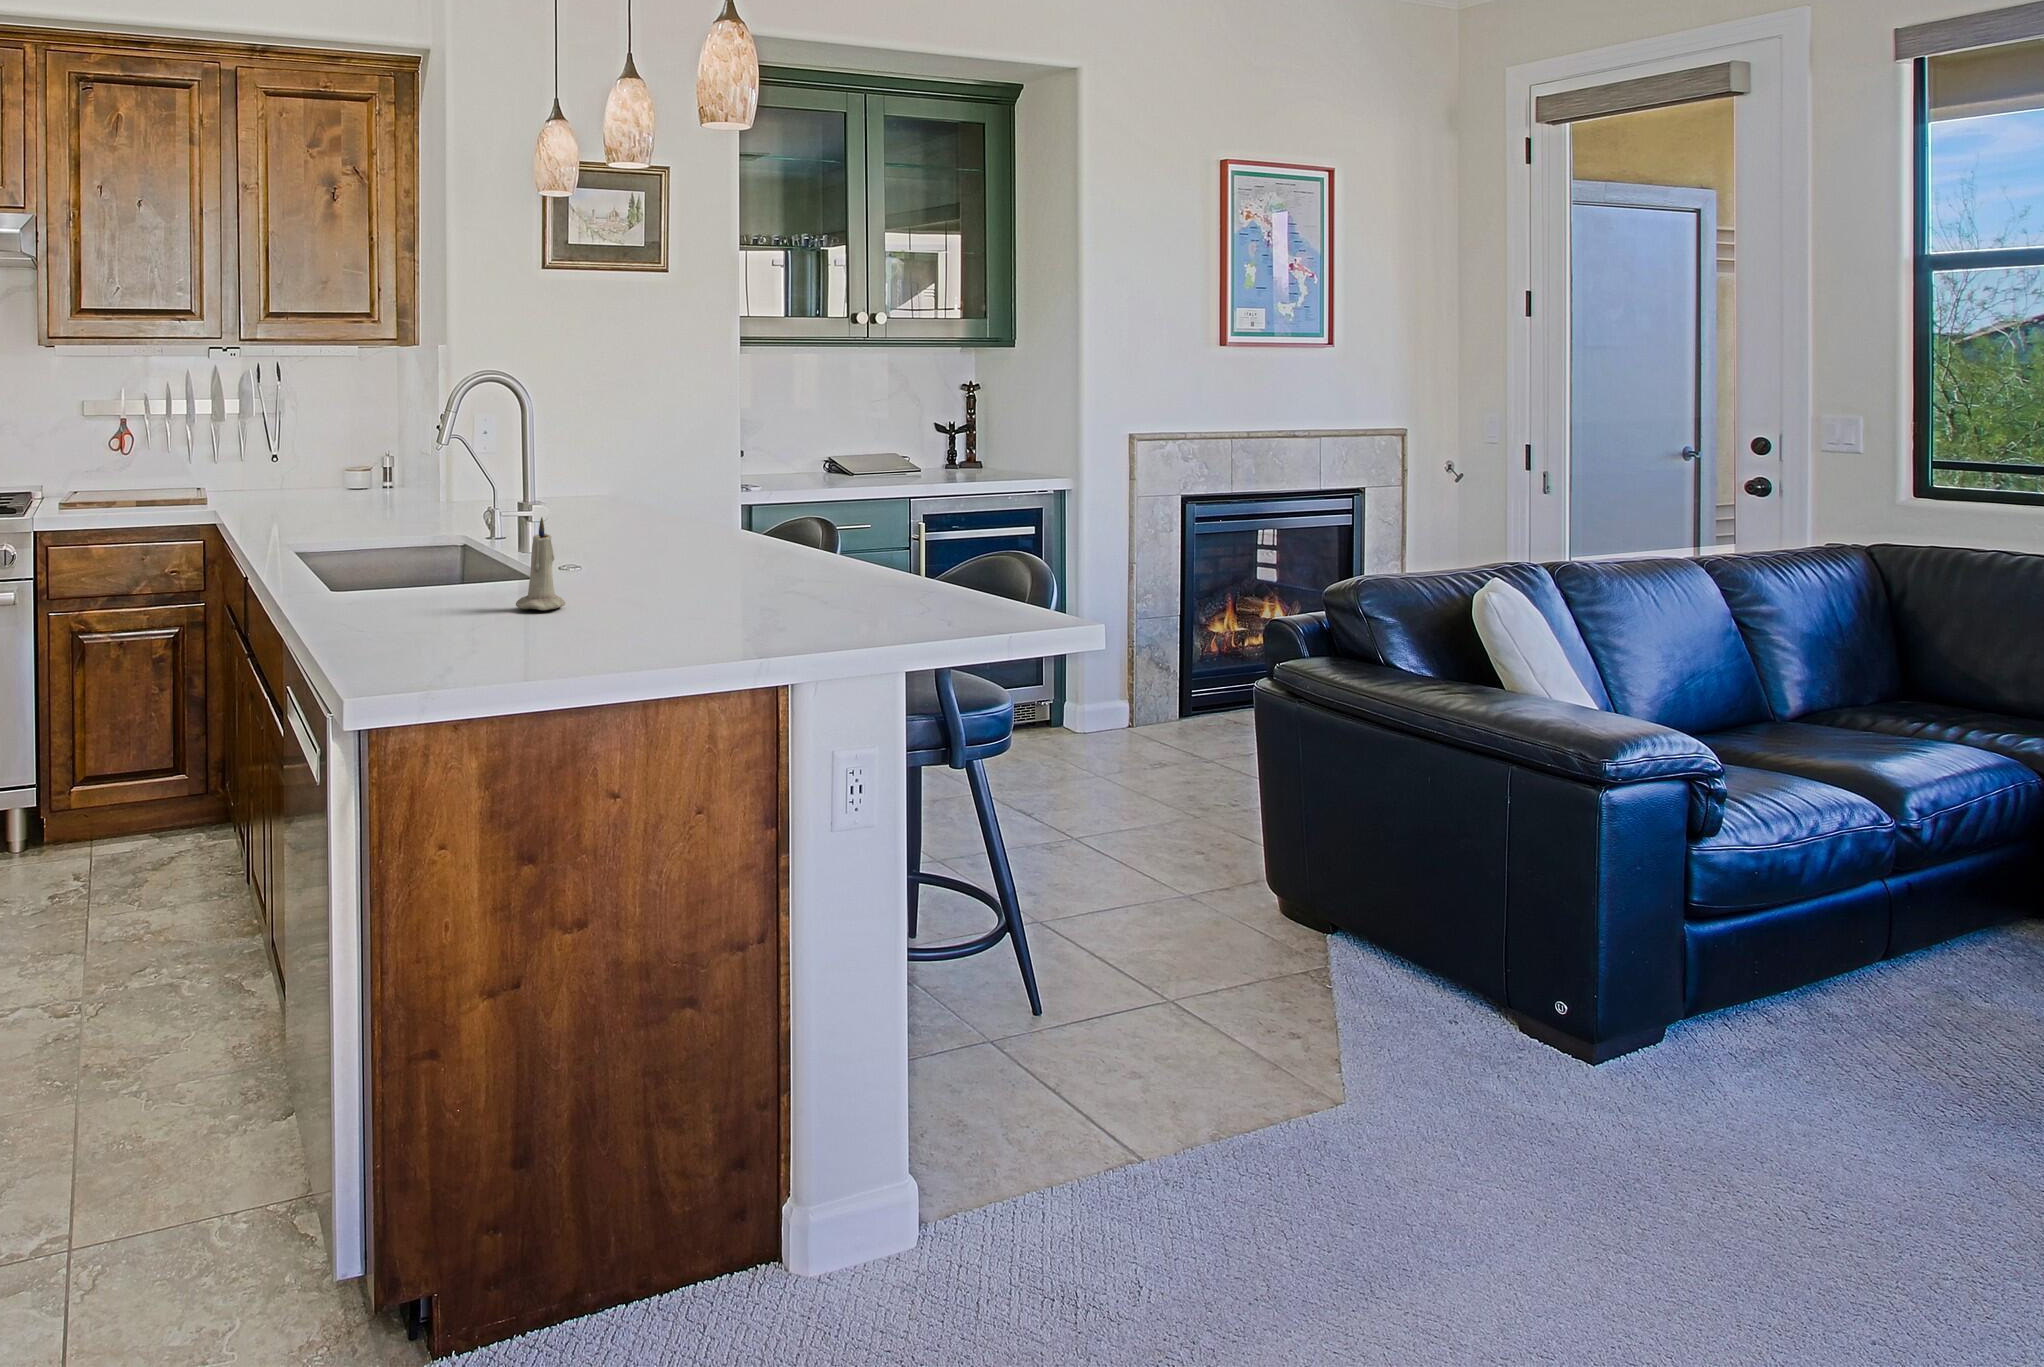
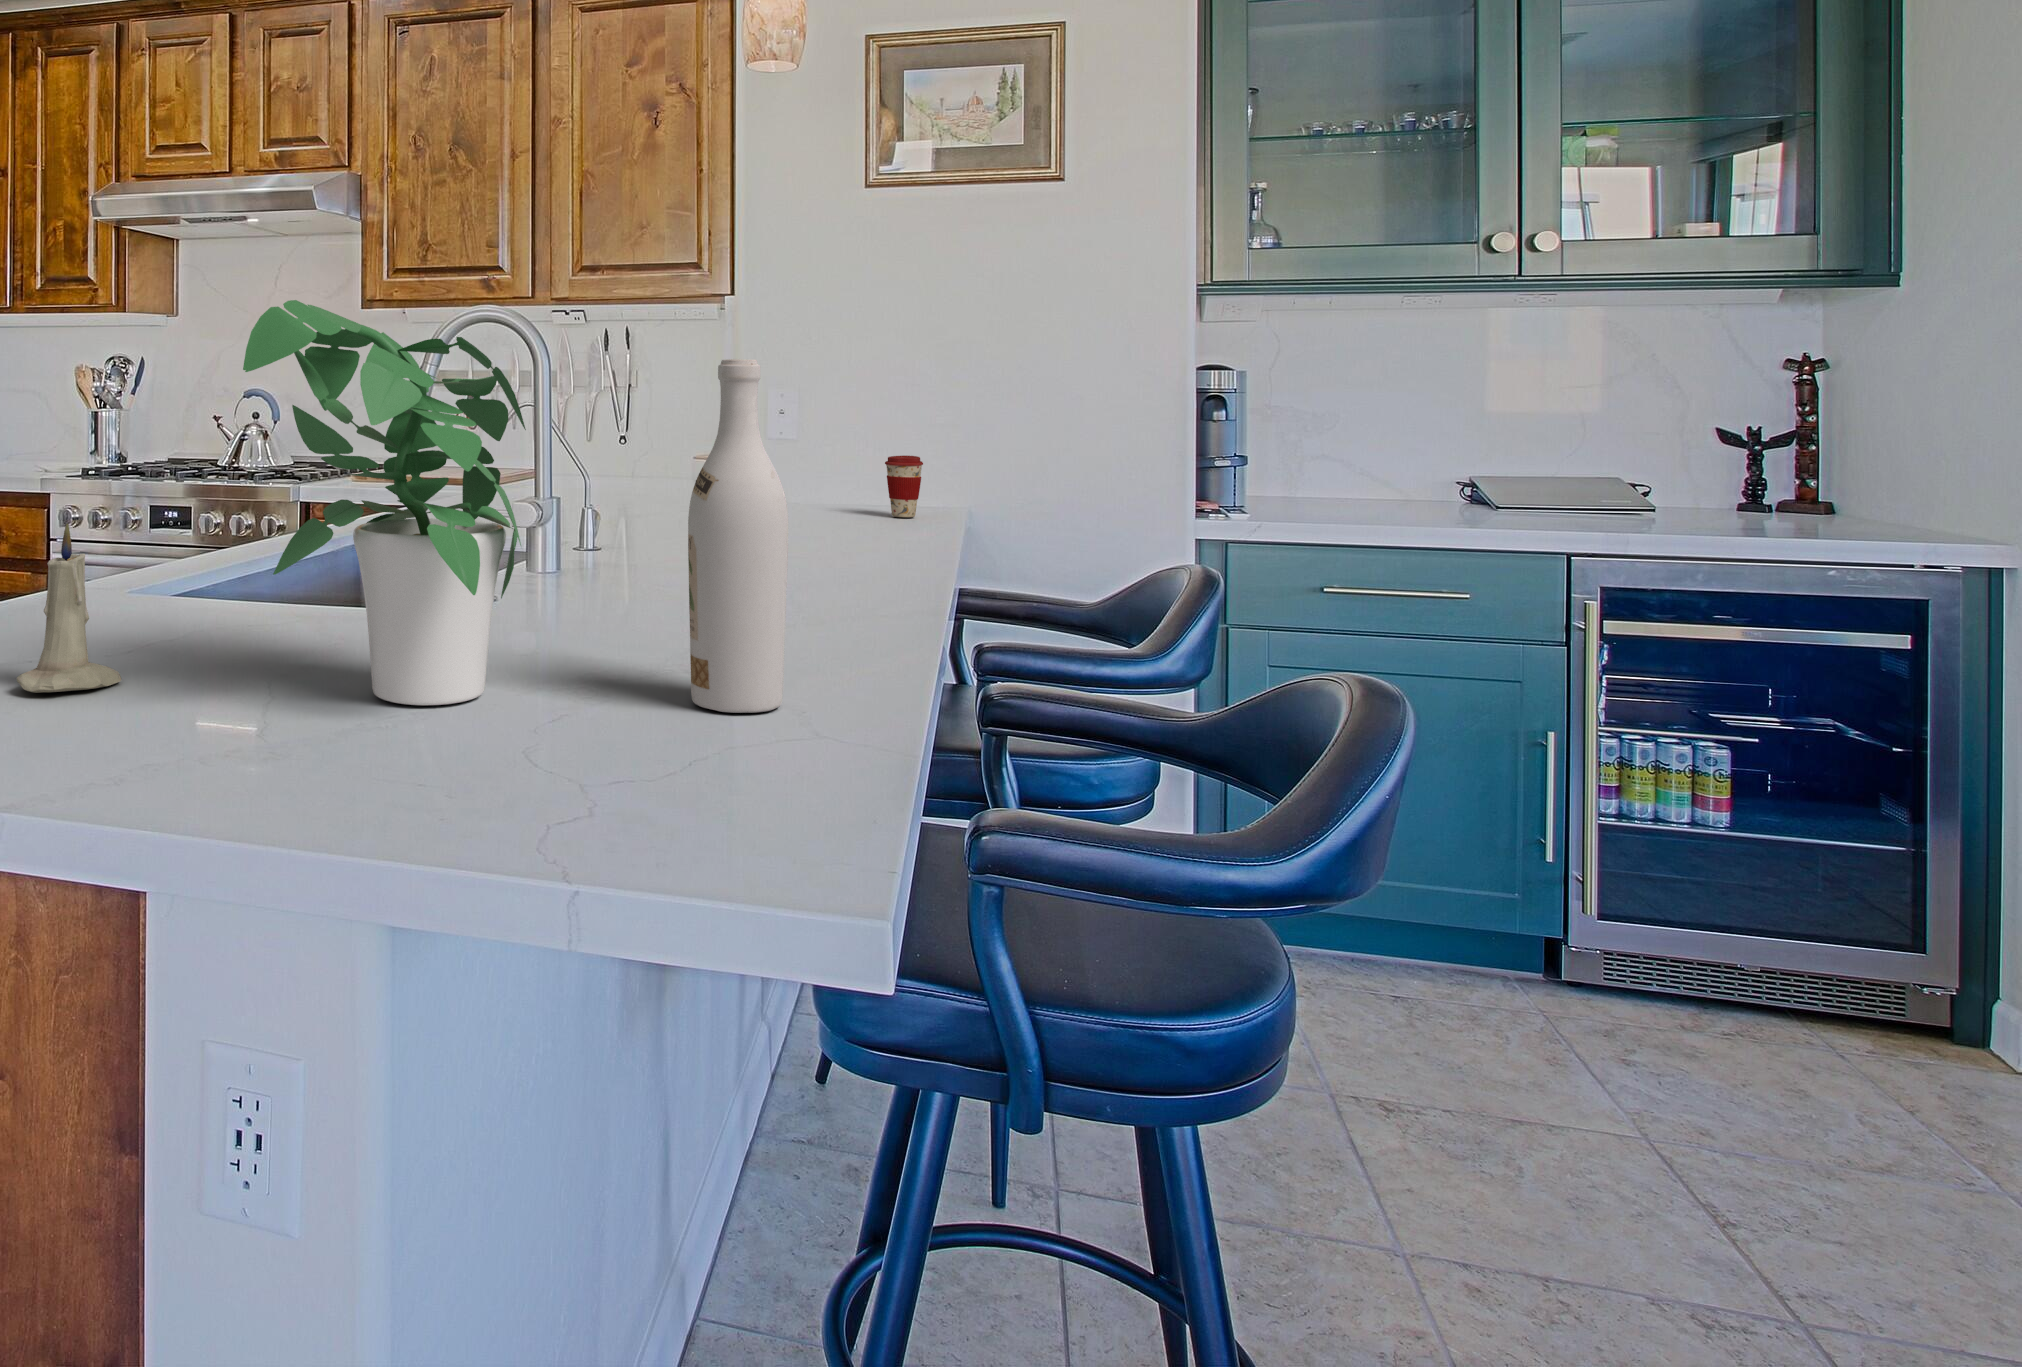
potted plant: none [625,393,769,593] -> present [243,300,526,705]
wine bottle: none [806,416,852,579] -> present [688,359,788,713]
coffee cup: none [573,460,599,502] -> present [885,456,923,517]

